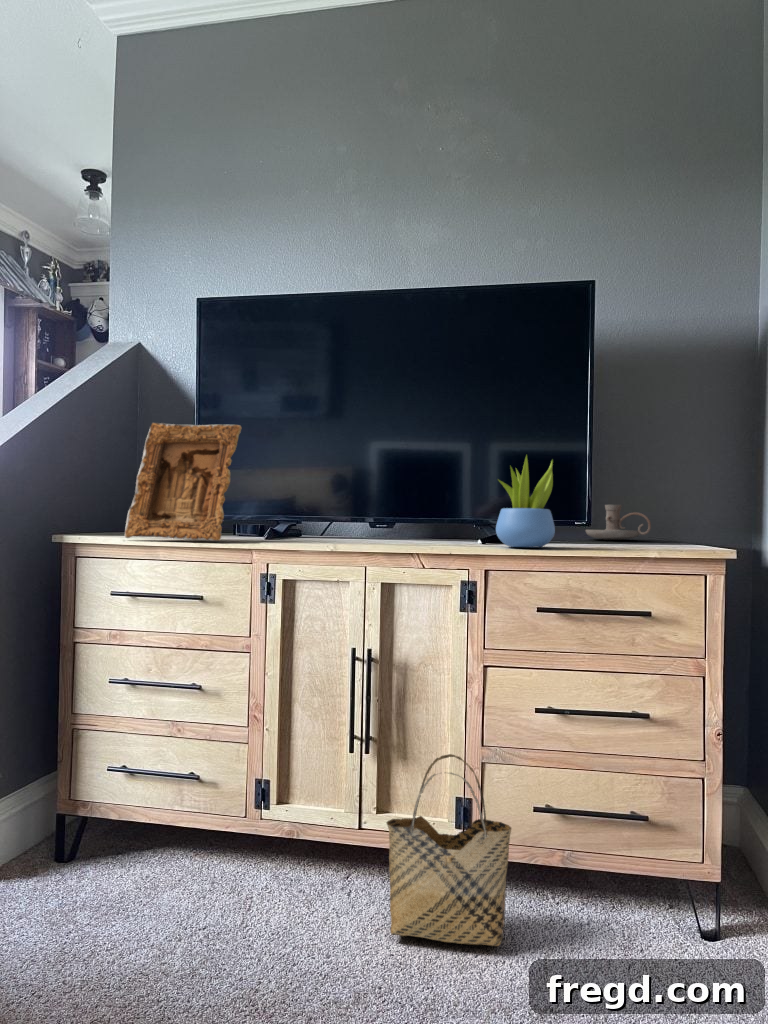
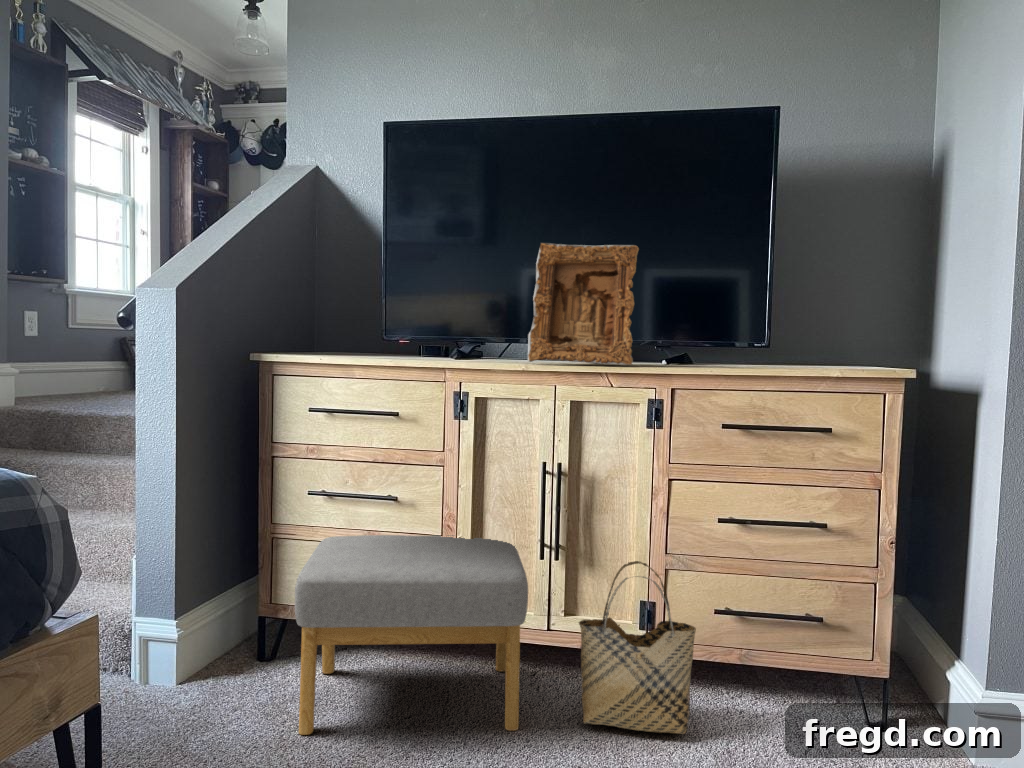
picture frame: present [125,423,241,540] -> present [528,243,639,365]
succulent plant: present [496,456,555,547] -> none [682,277,741,367]
candle holder: present [586,505,651,540] -> none [759,328,825,362]
footstool: none [78,727,331,951] -> present [295,535,528,735]

